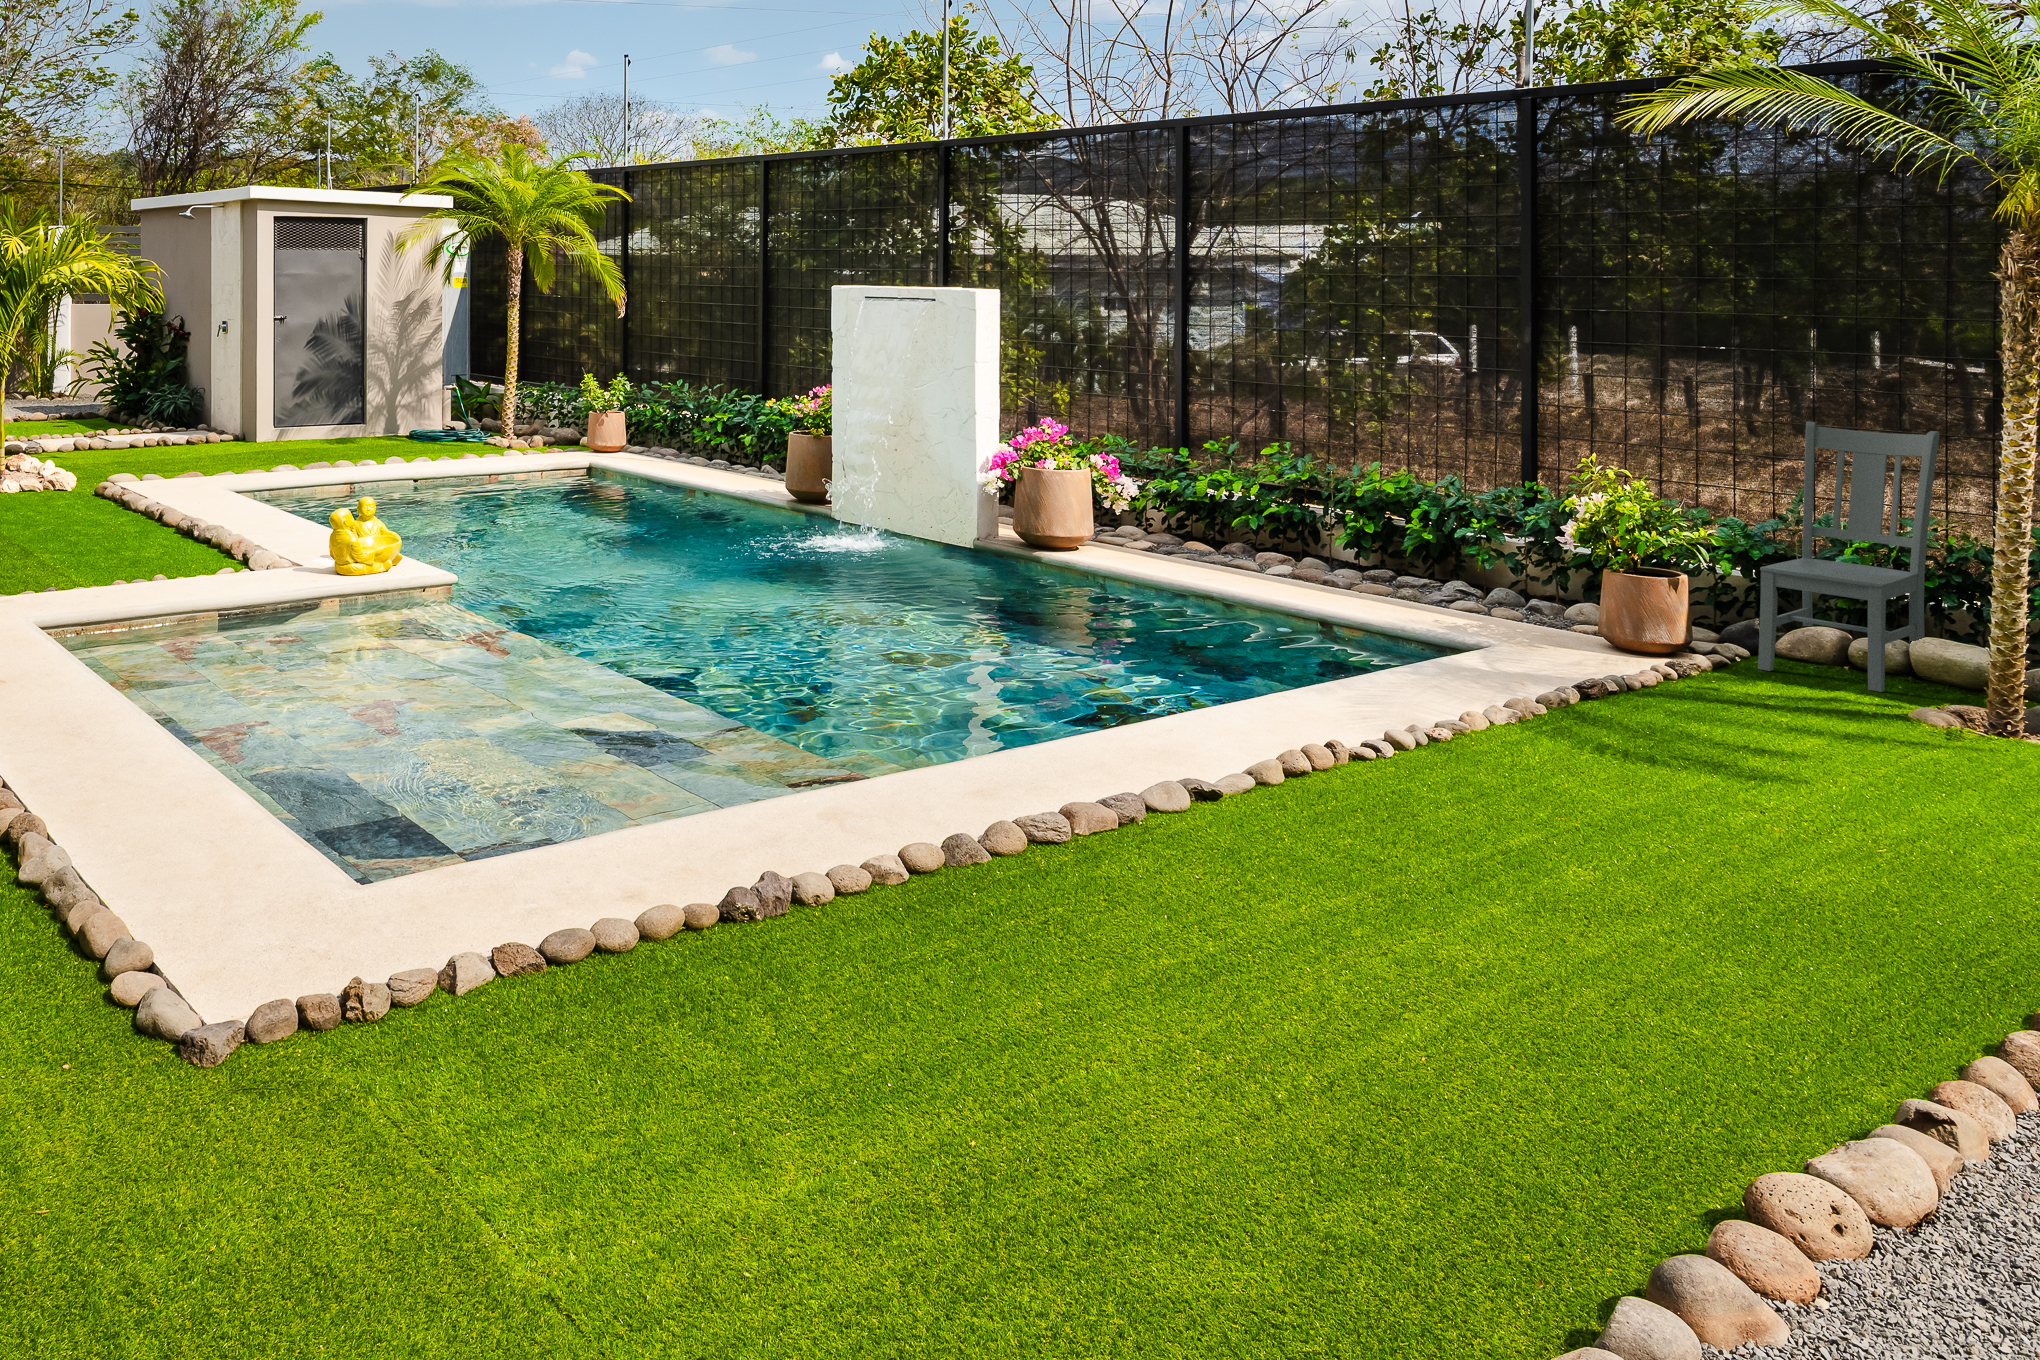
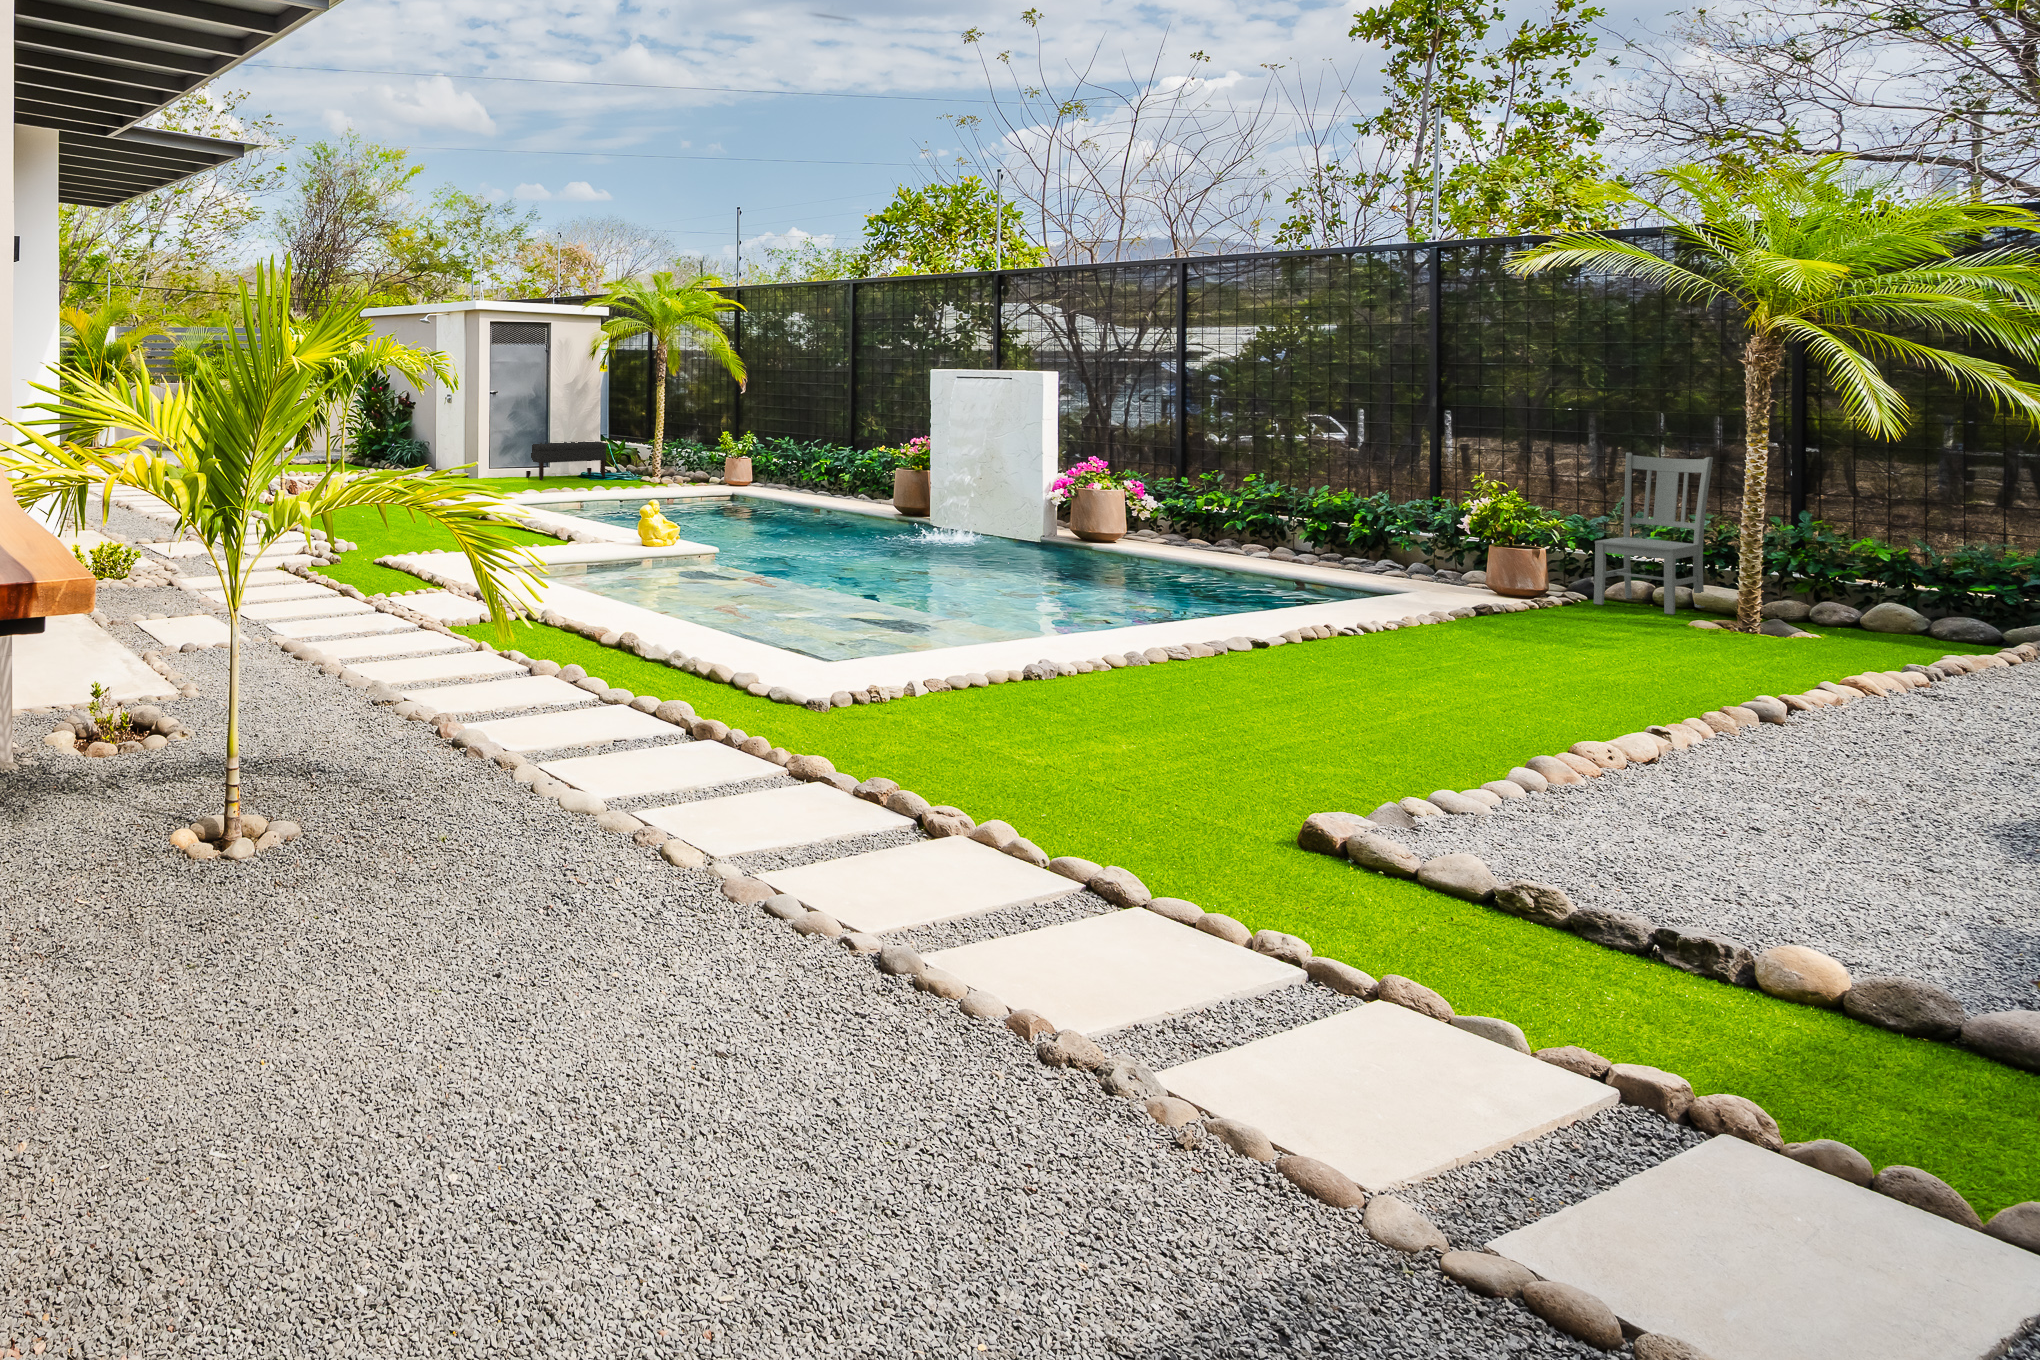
bench: none [327,384,445,441] -> present [526,441,607,480]

